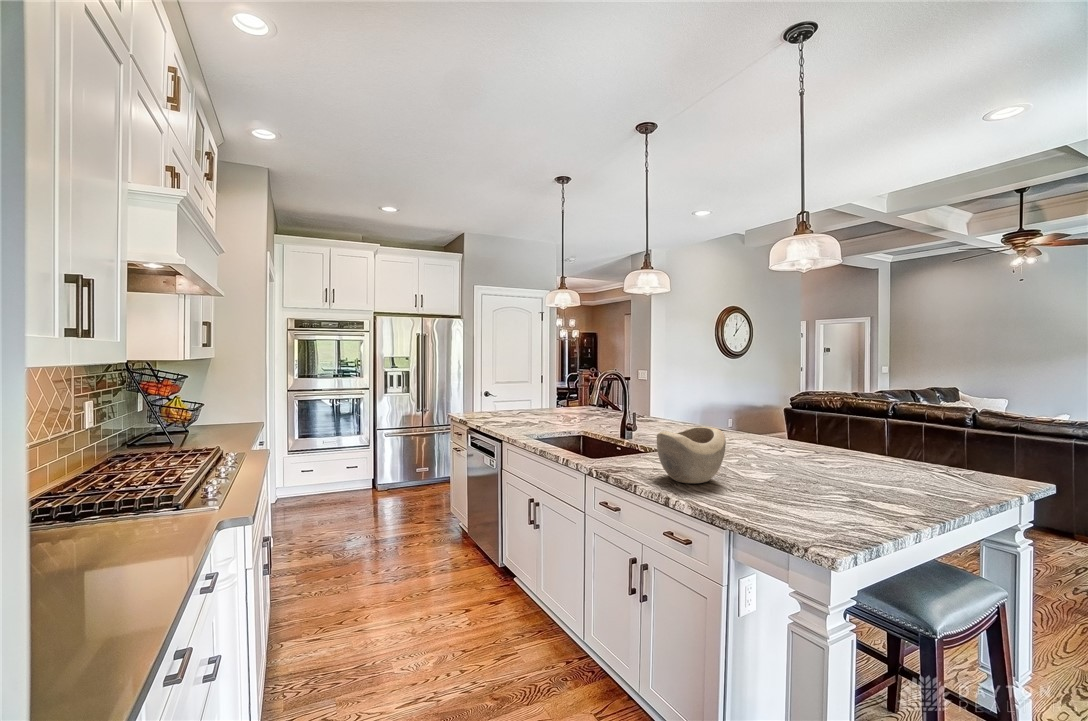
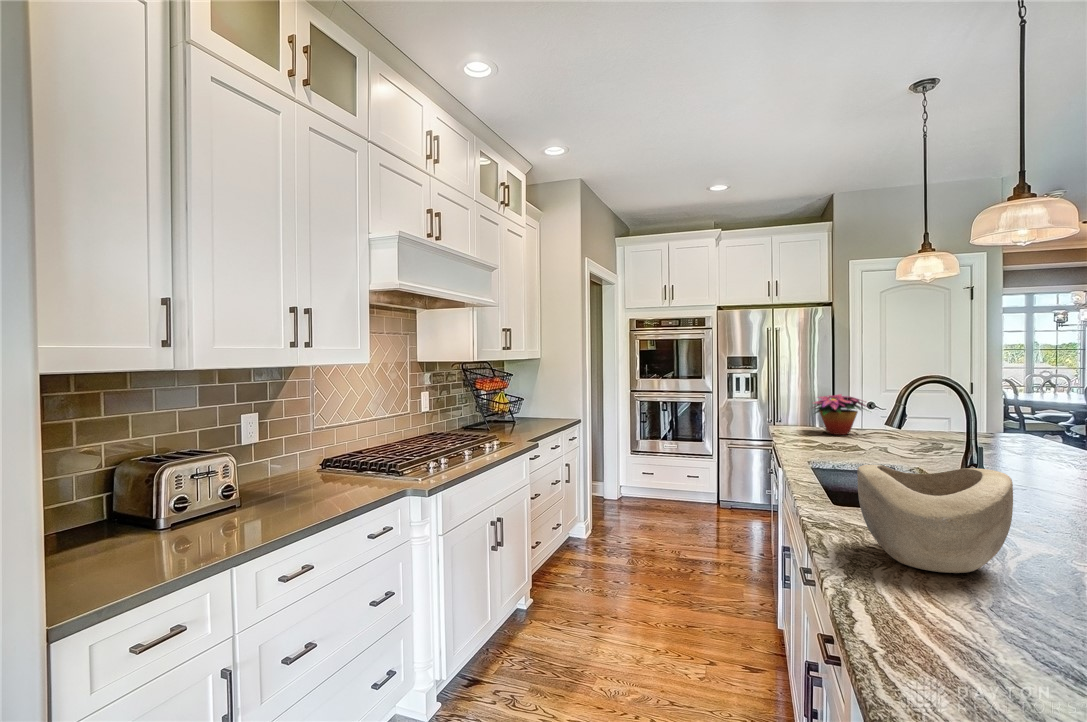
flower arrangement: none [491,387,534,416] -> present [814,394,867,435]

